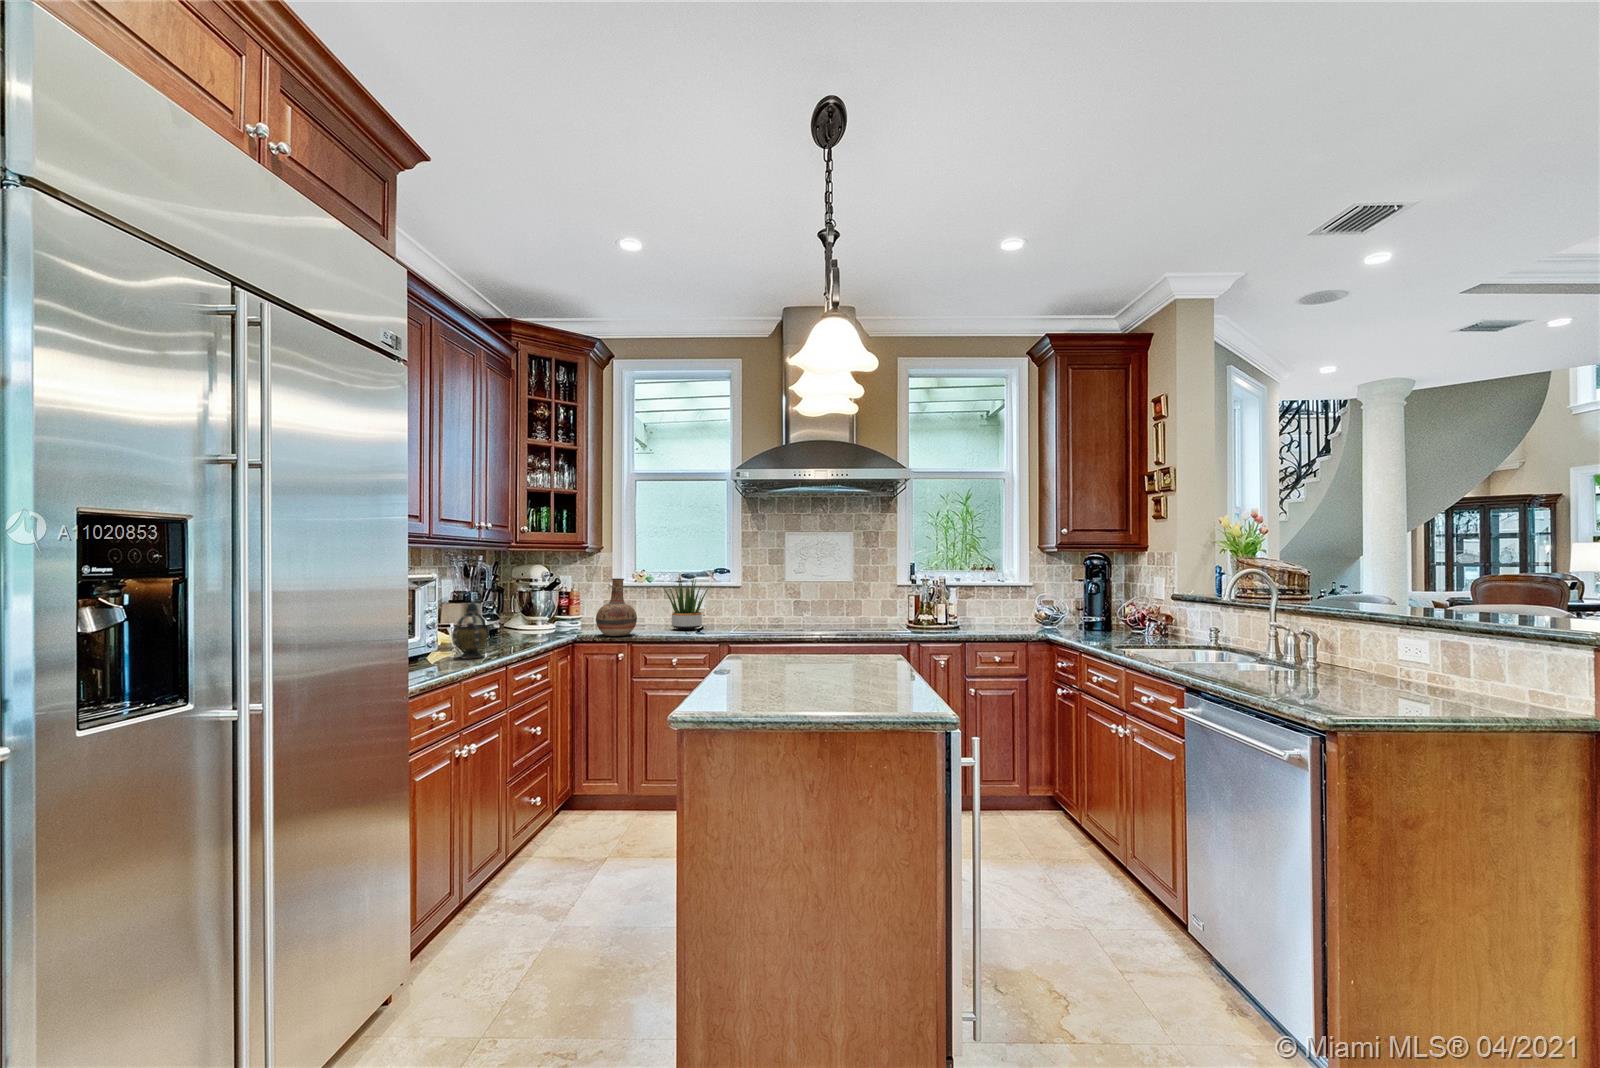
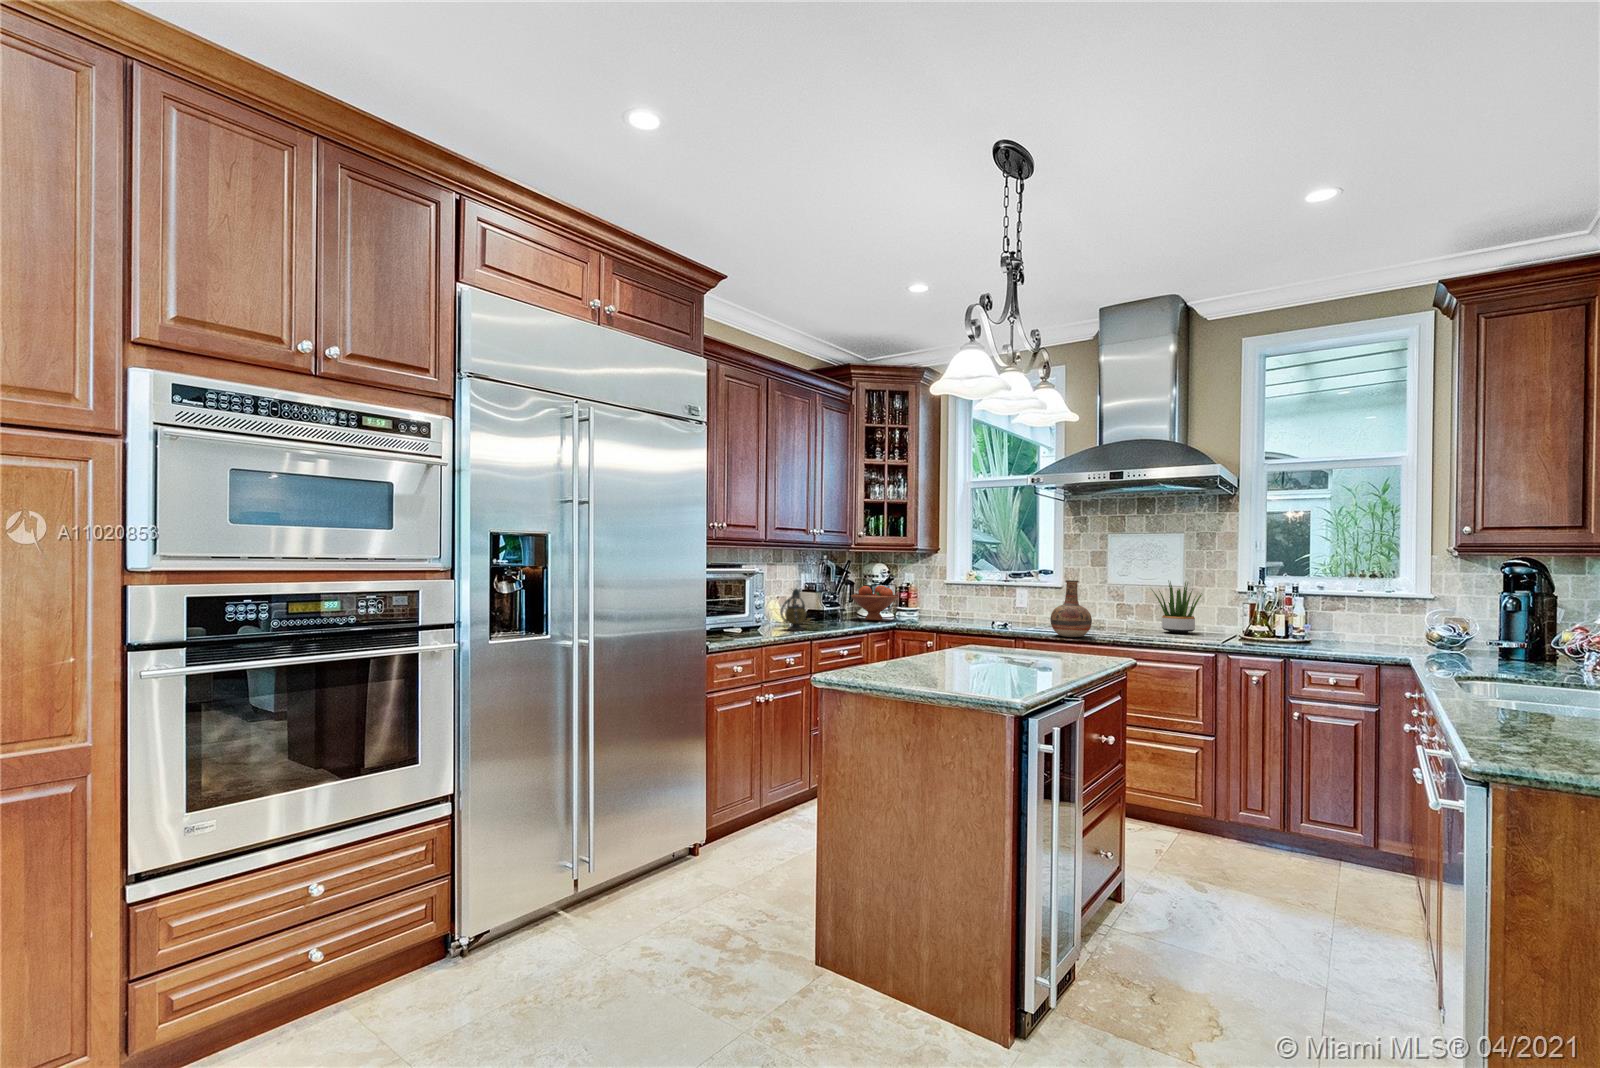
vase: present [596,578,637,636] -> present [1050,580,1092,637]
potted plant: present [663,579,710,630] -> present [1152,581,1201,634]
fruit bowl: none [513,591,573,634] -> present [851,585,898,620]

